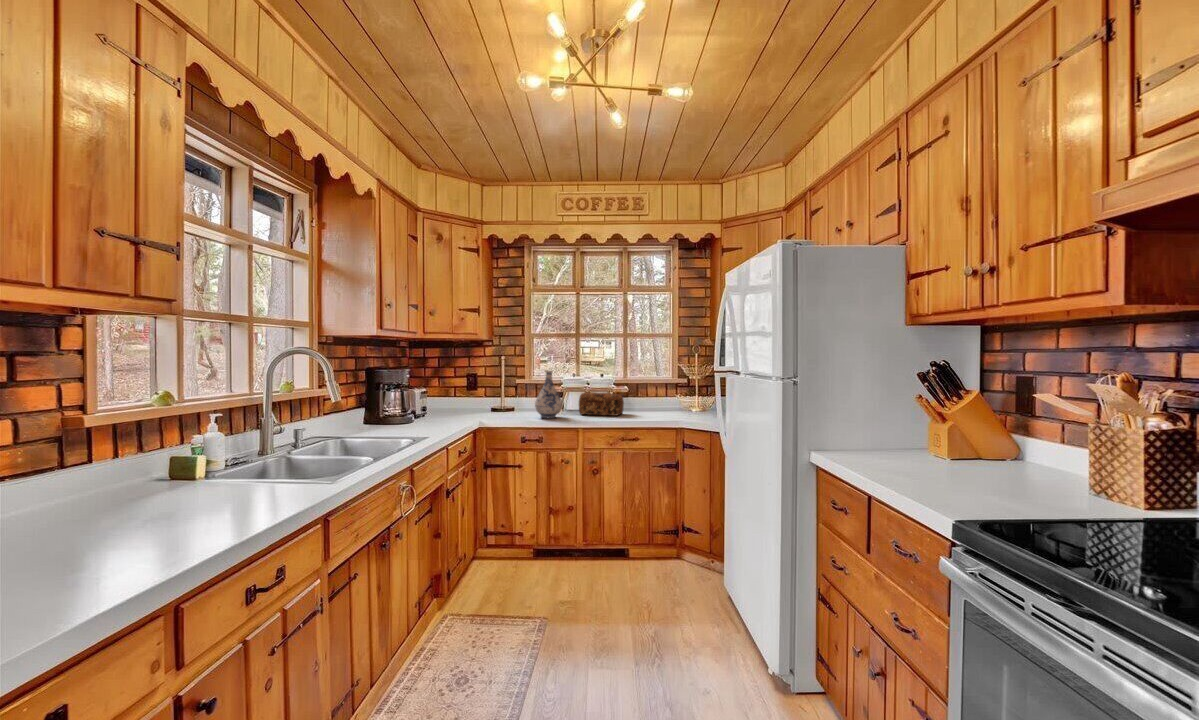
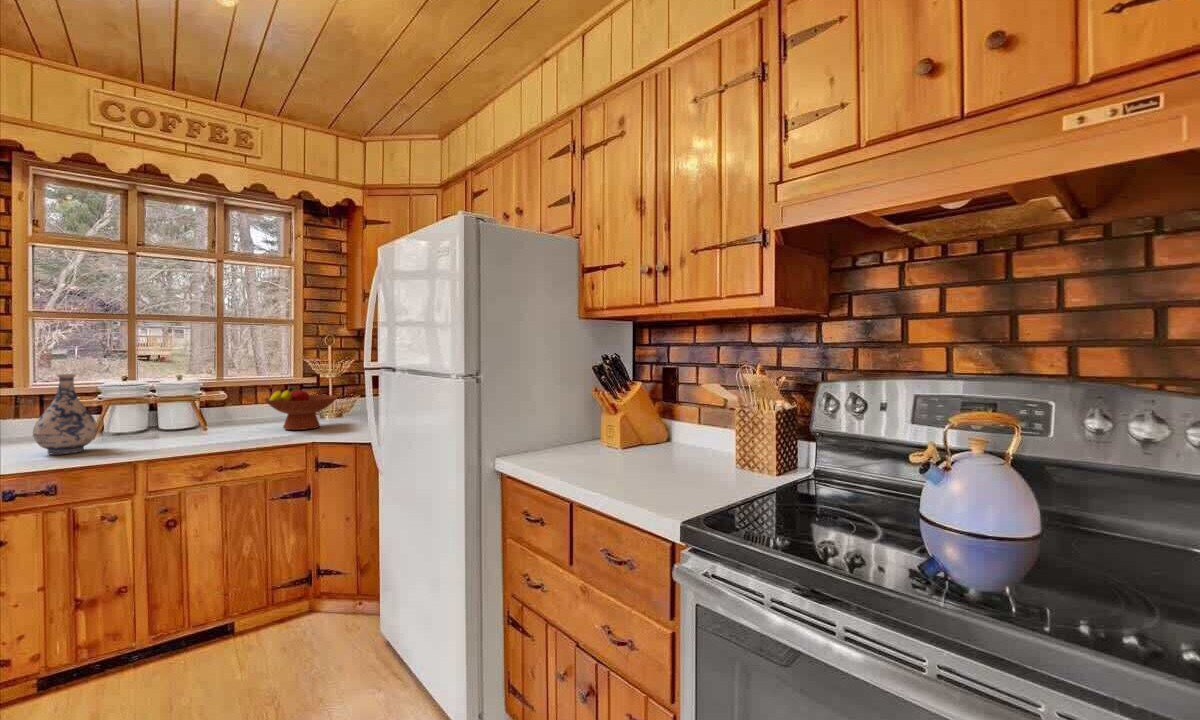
fruit bowl: none [649,384,698,417] -> present [264,387,337,430]
bread loaf: present [579,392,624,416] -> none [134,404,221,440]

